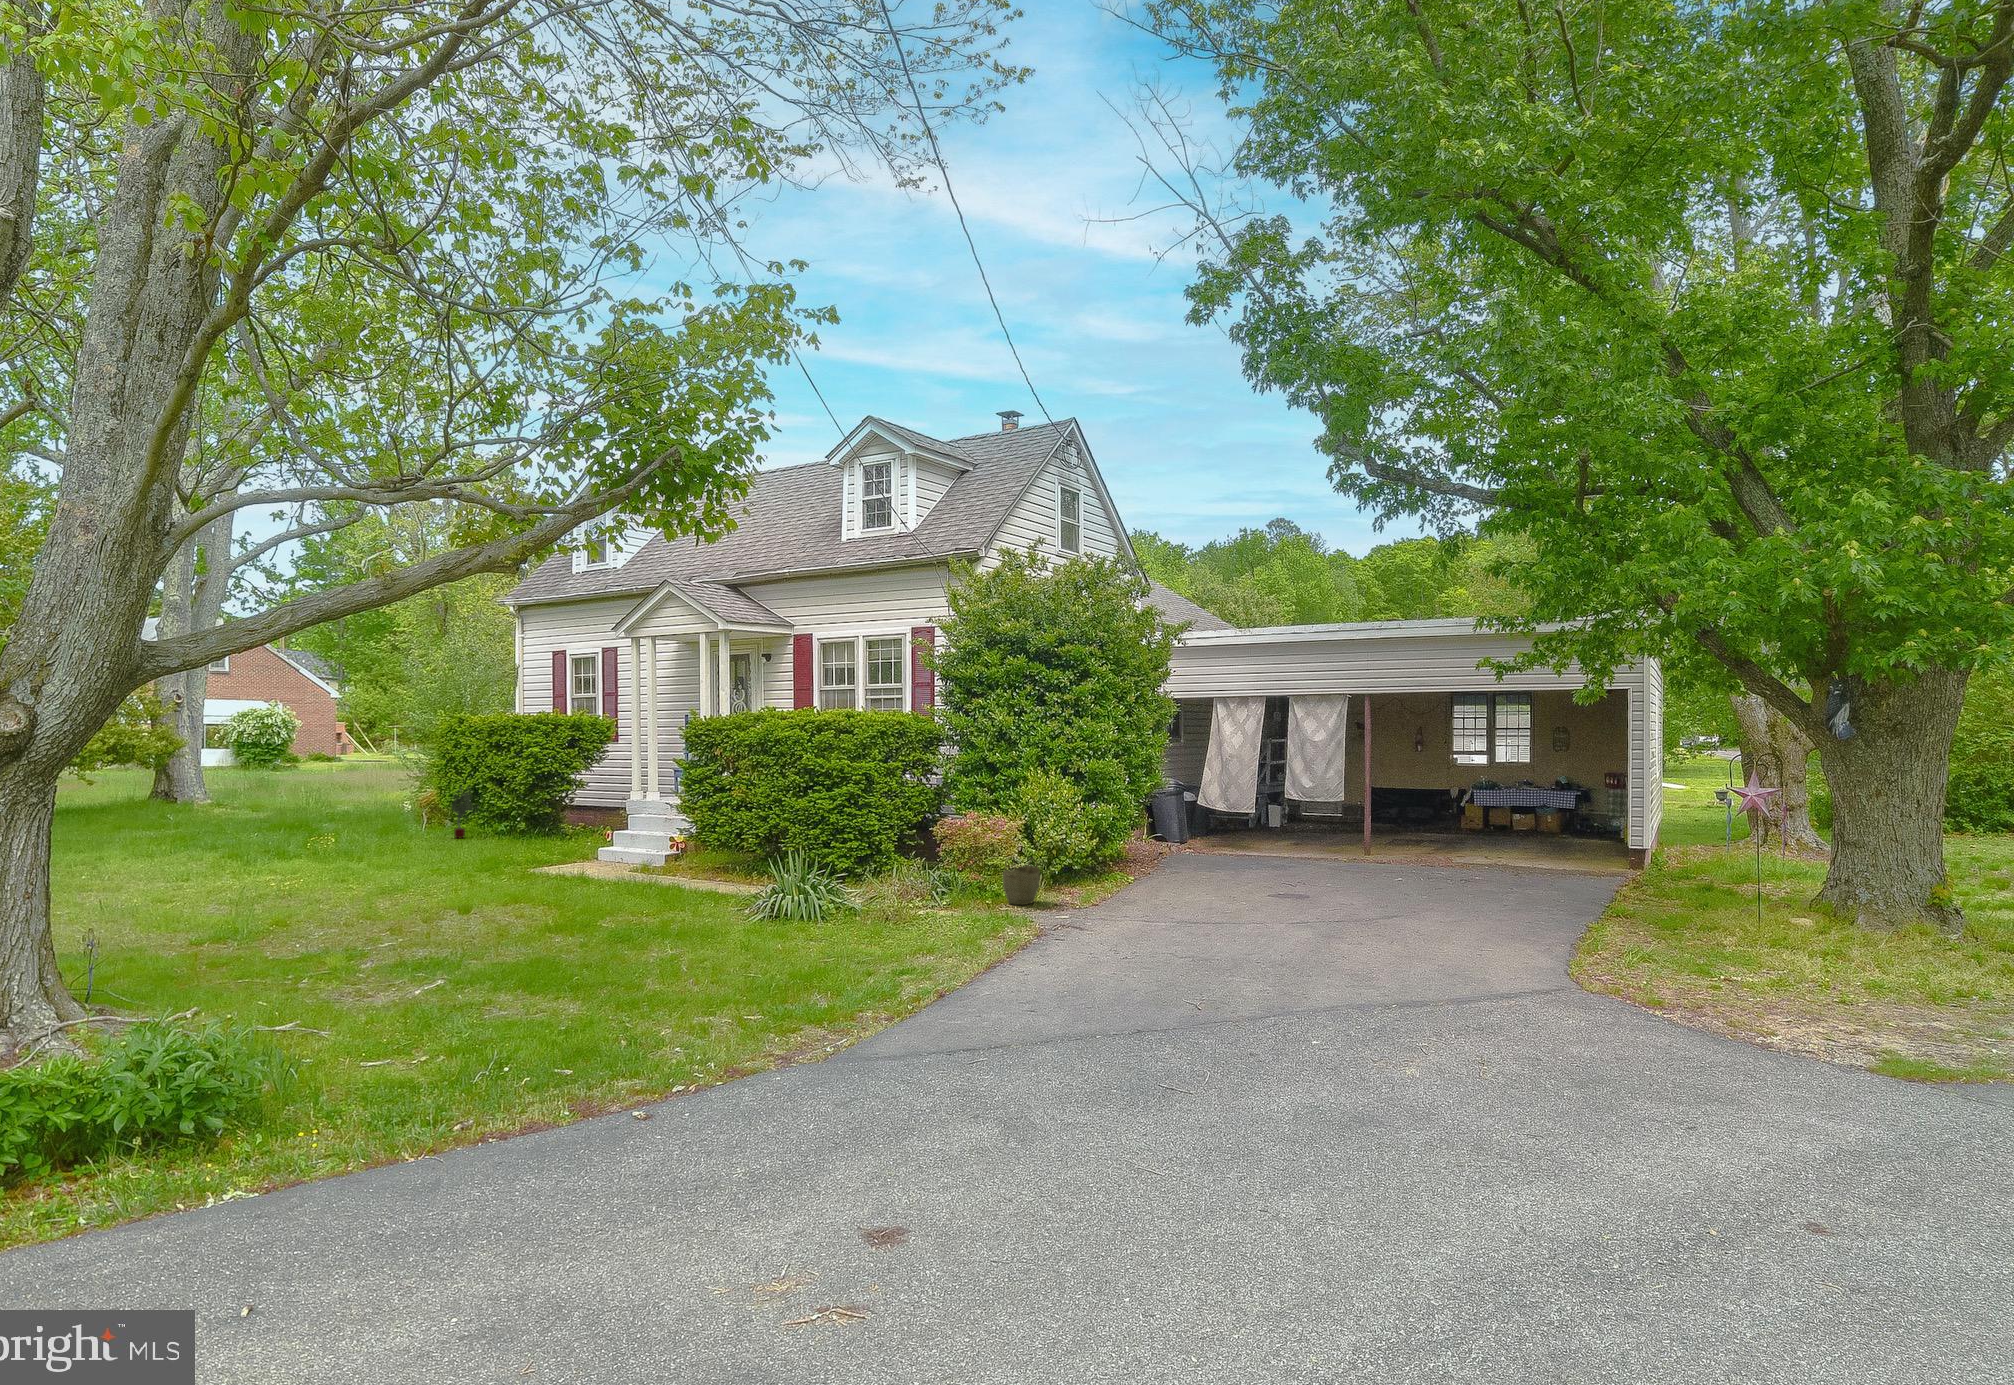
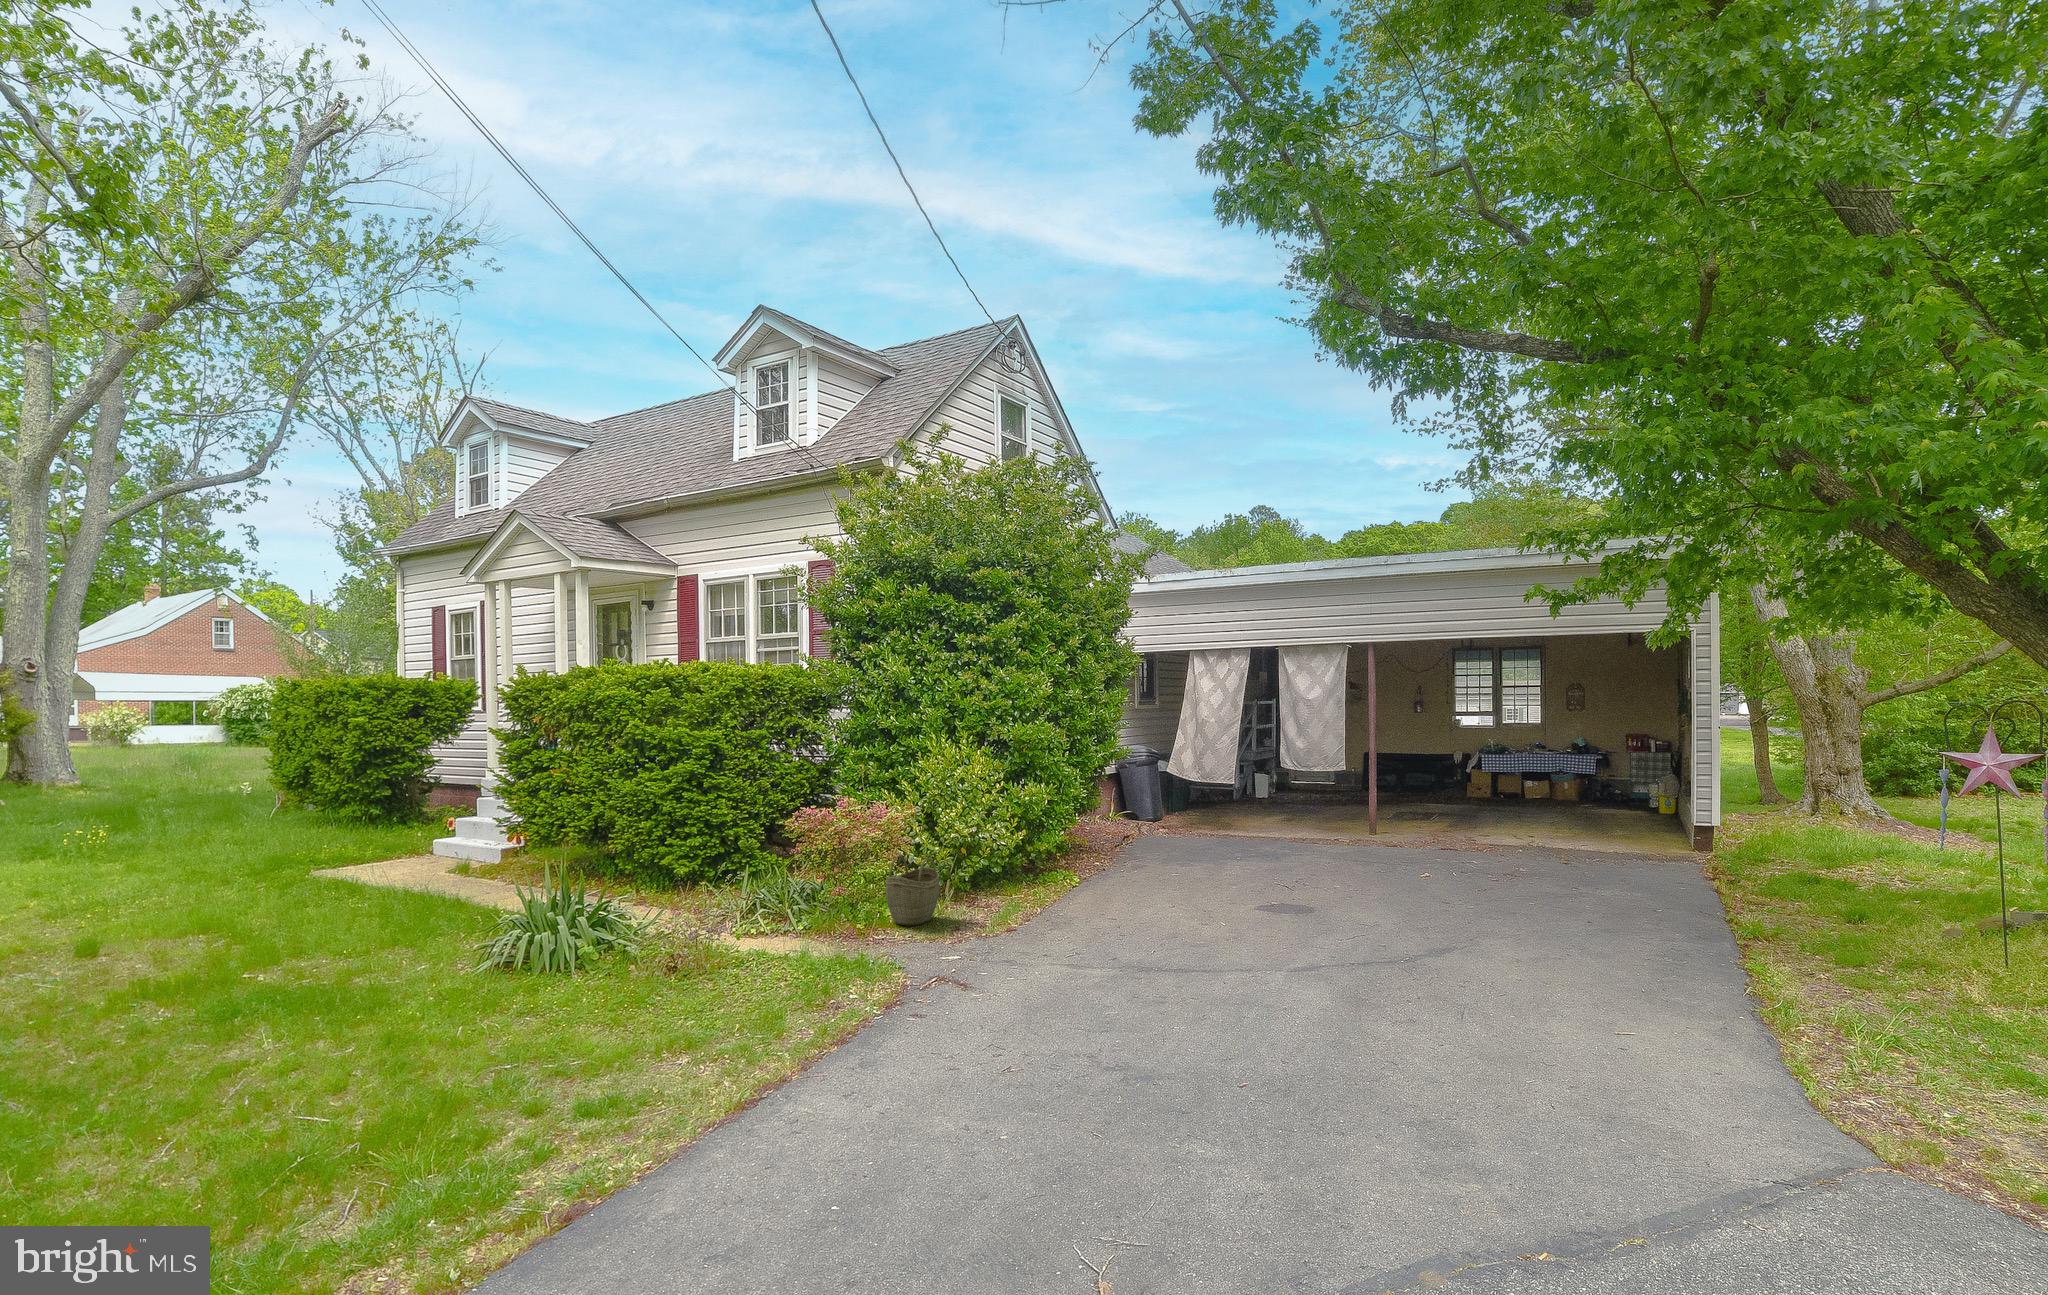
potted tree: present [452,789,478,838] -> none [263,763,306,827]

